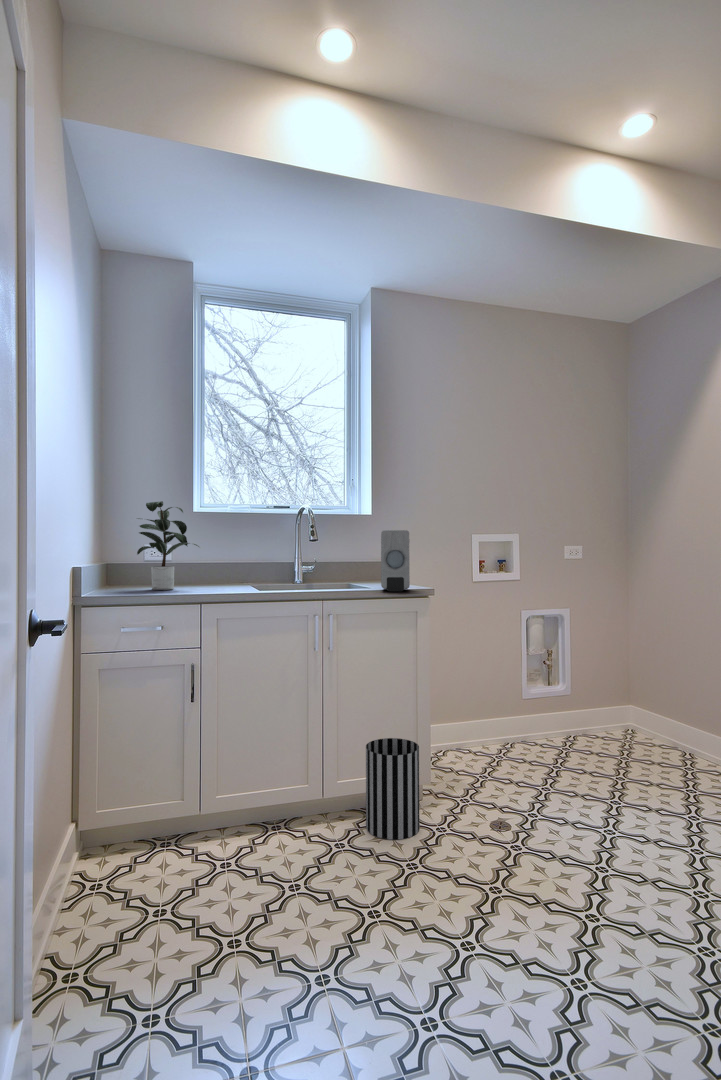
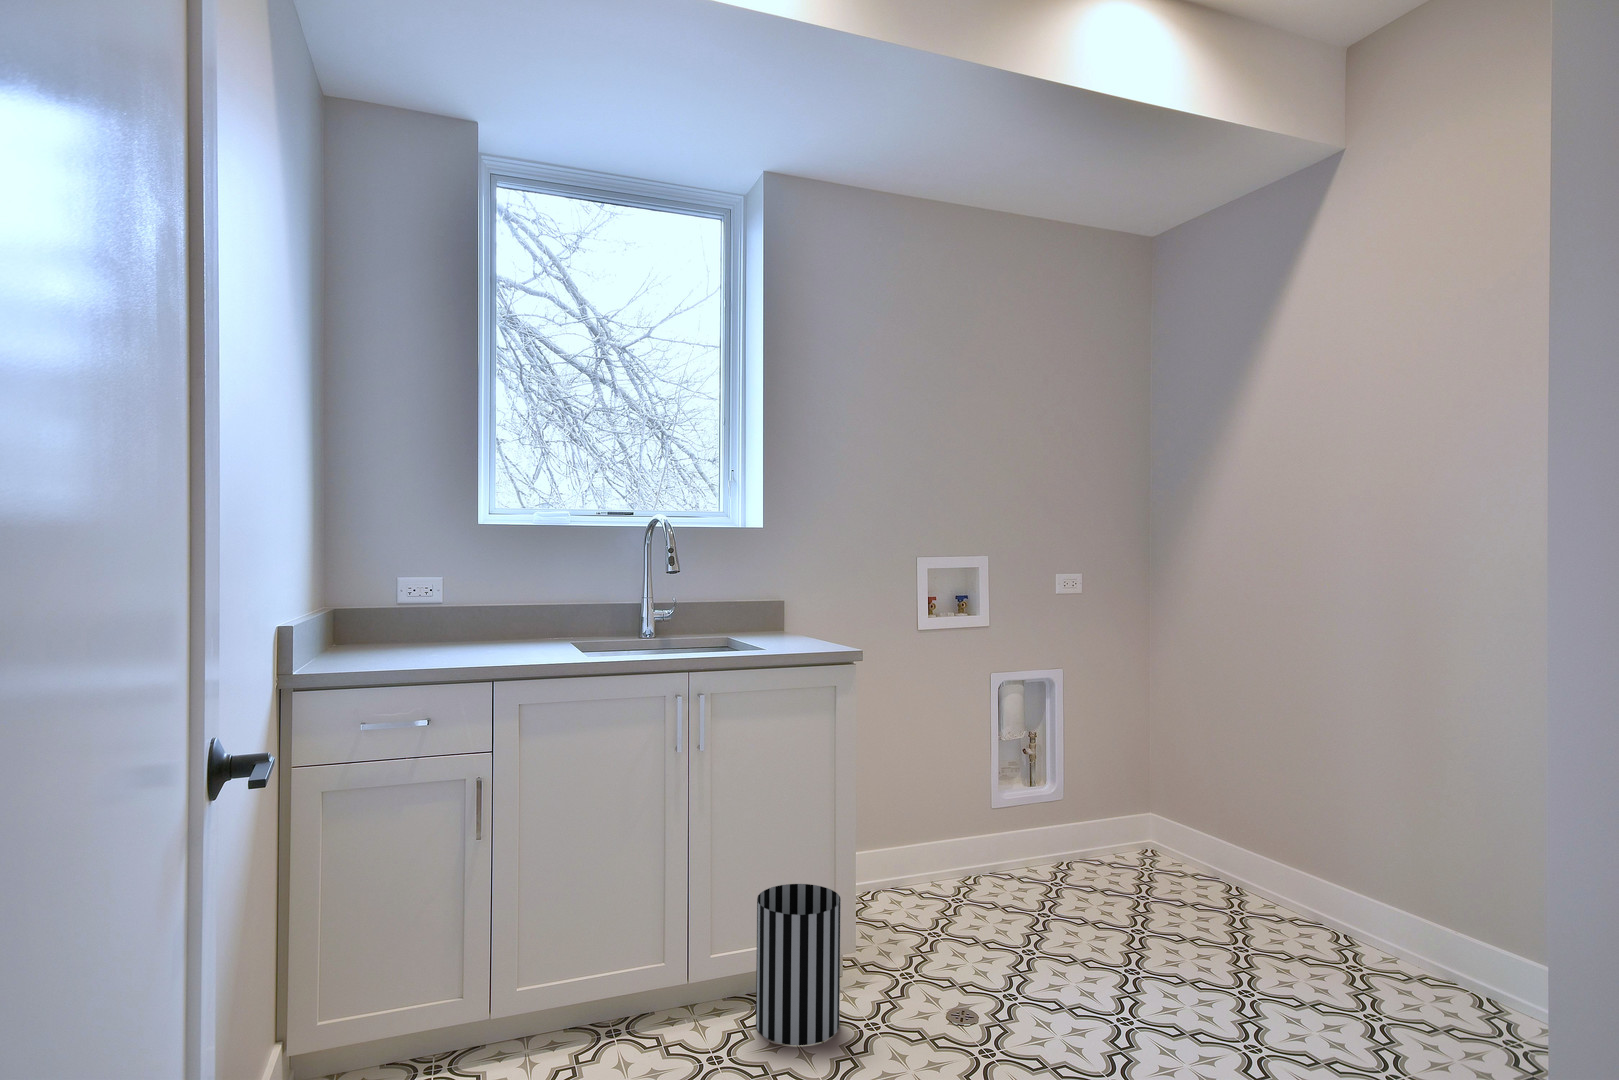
potted plant: present [137,501,199,590] -> none [364,504,506,650]
soap dispenser: present [381,530,410,591] -> none [783,555,828,652]

